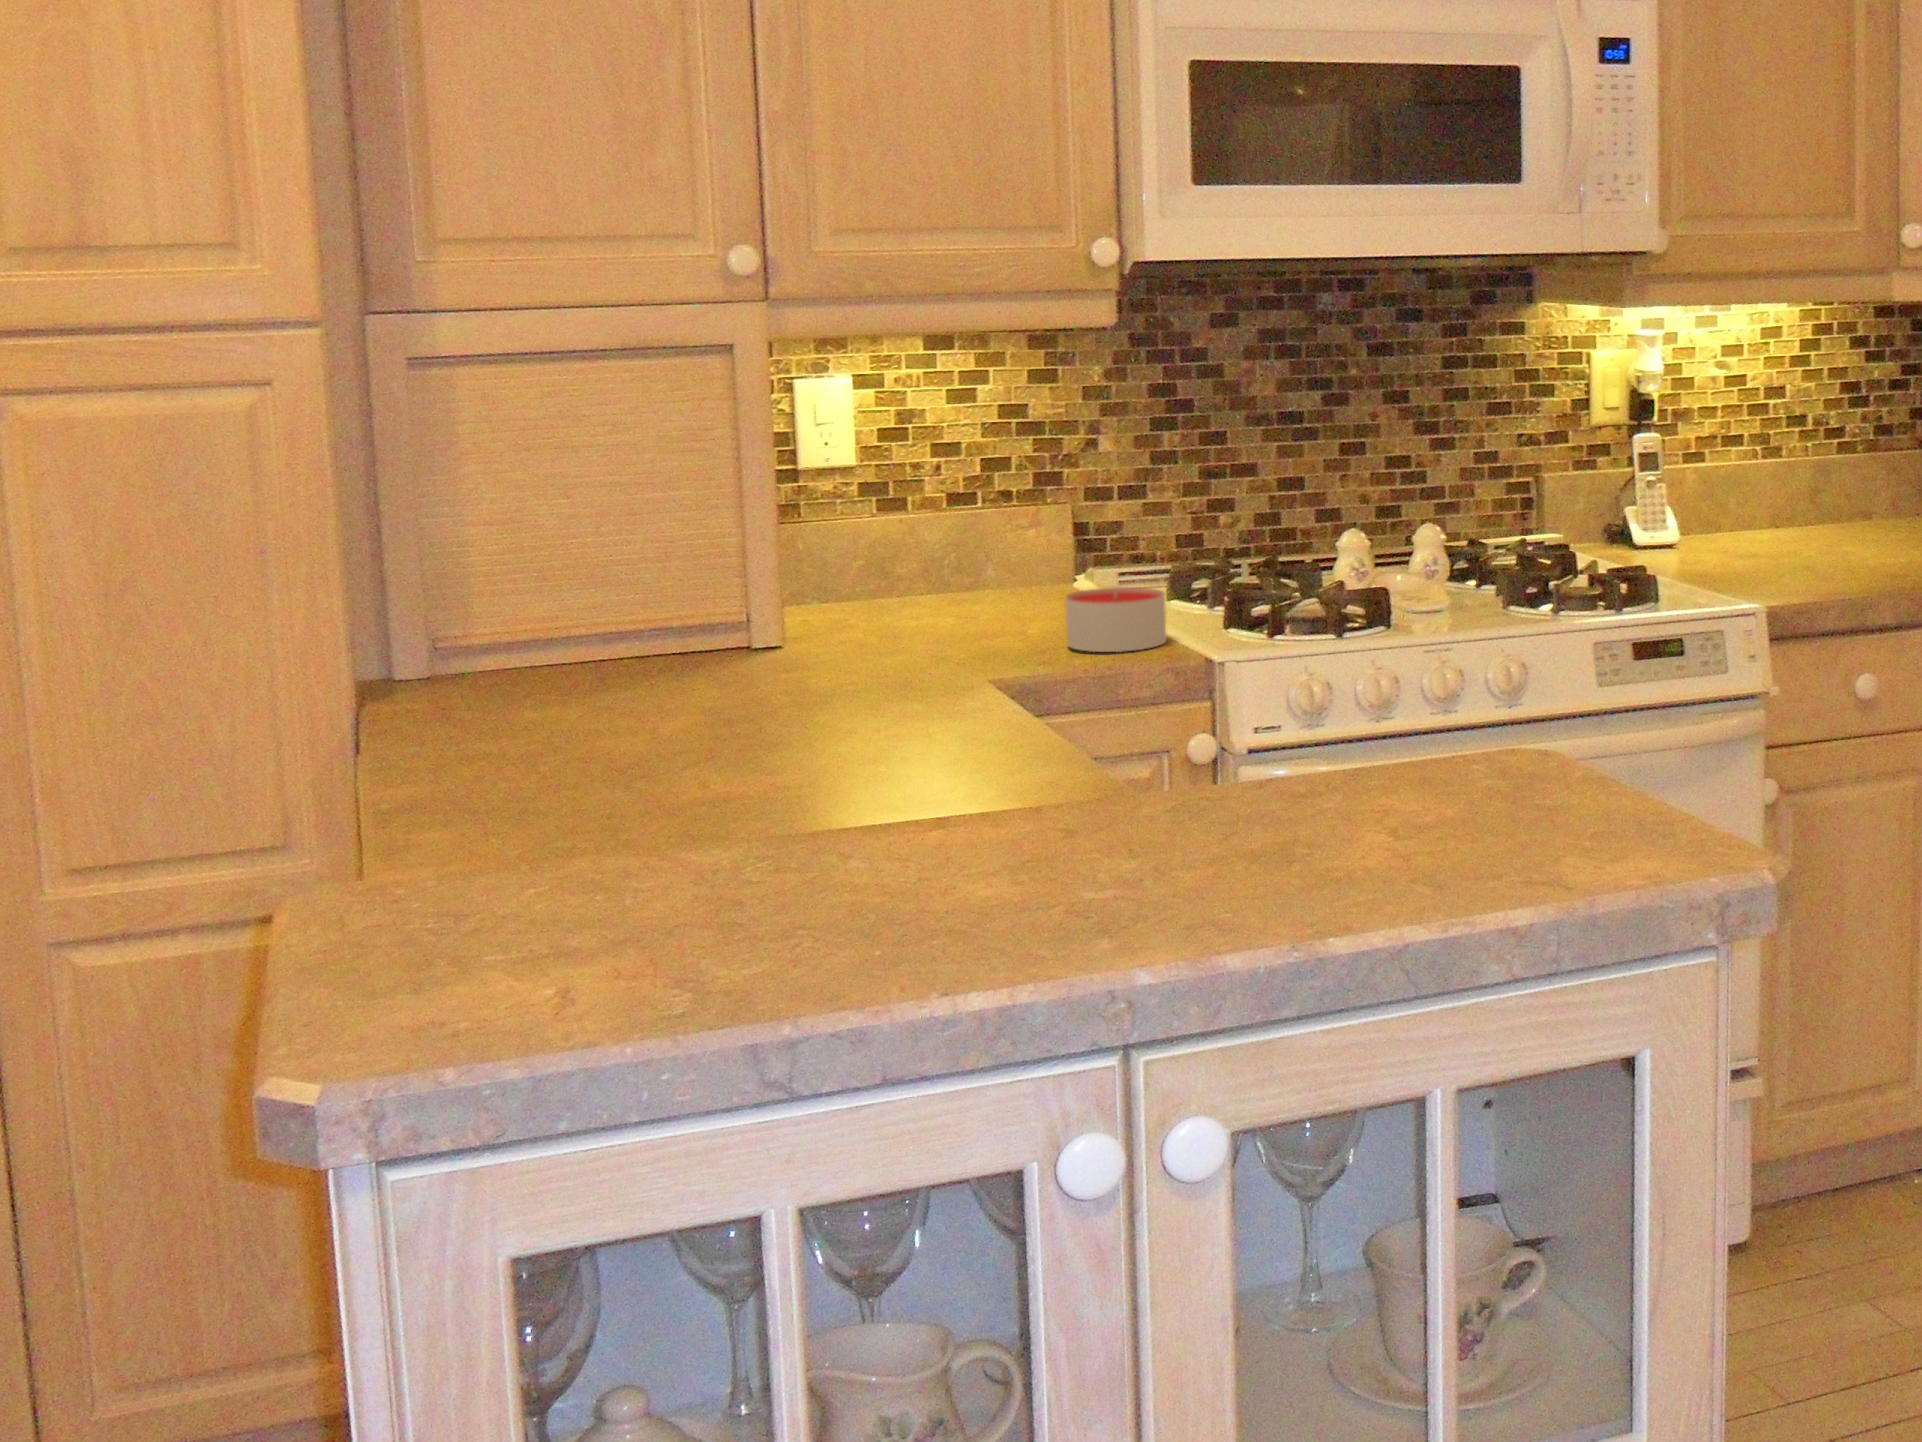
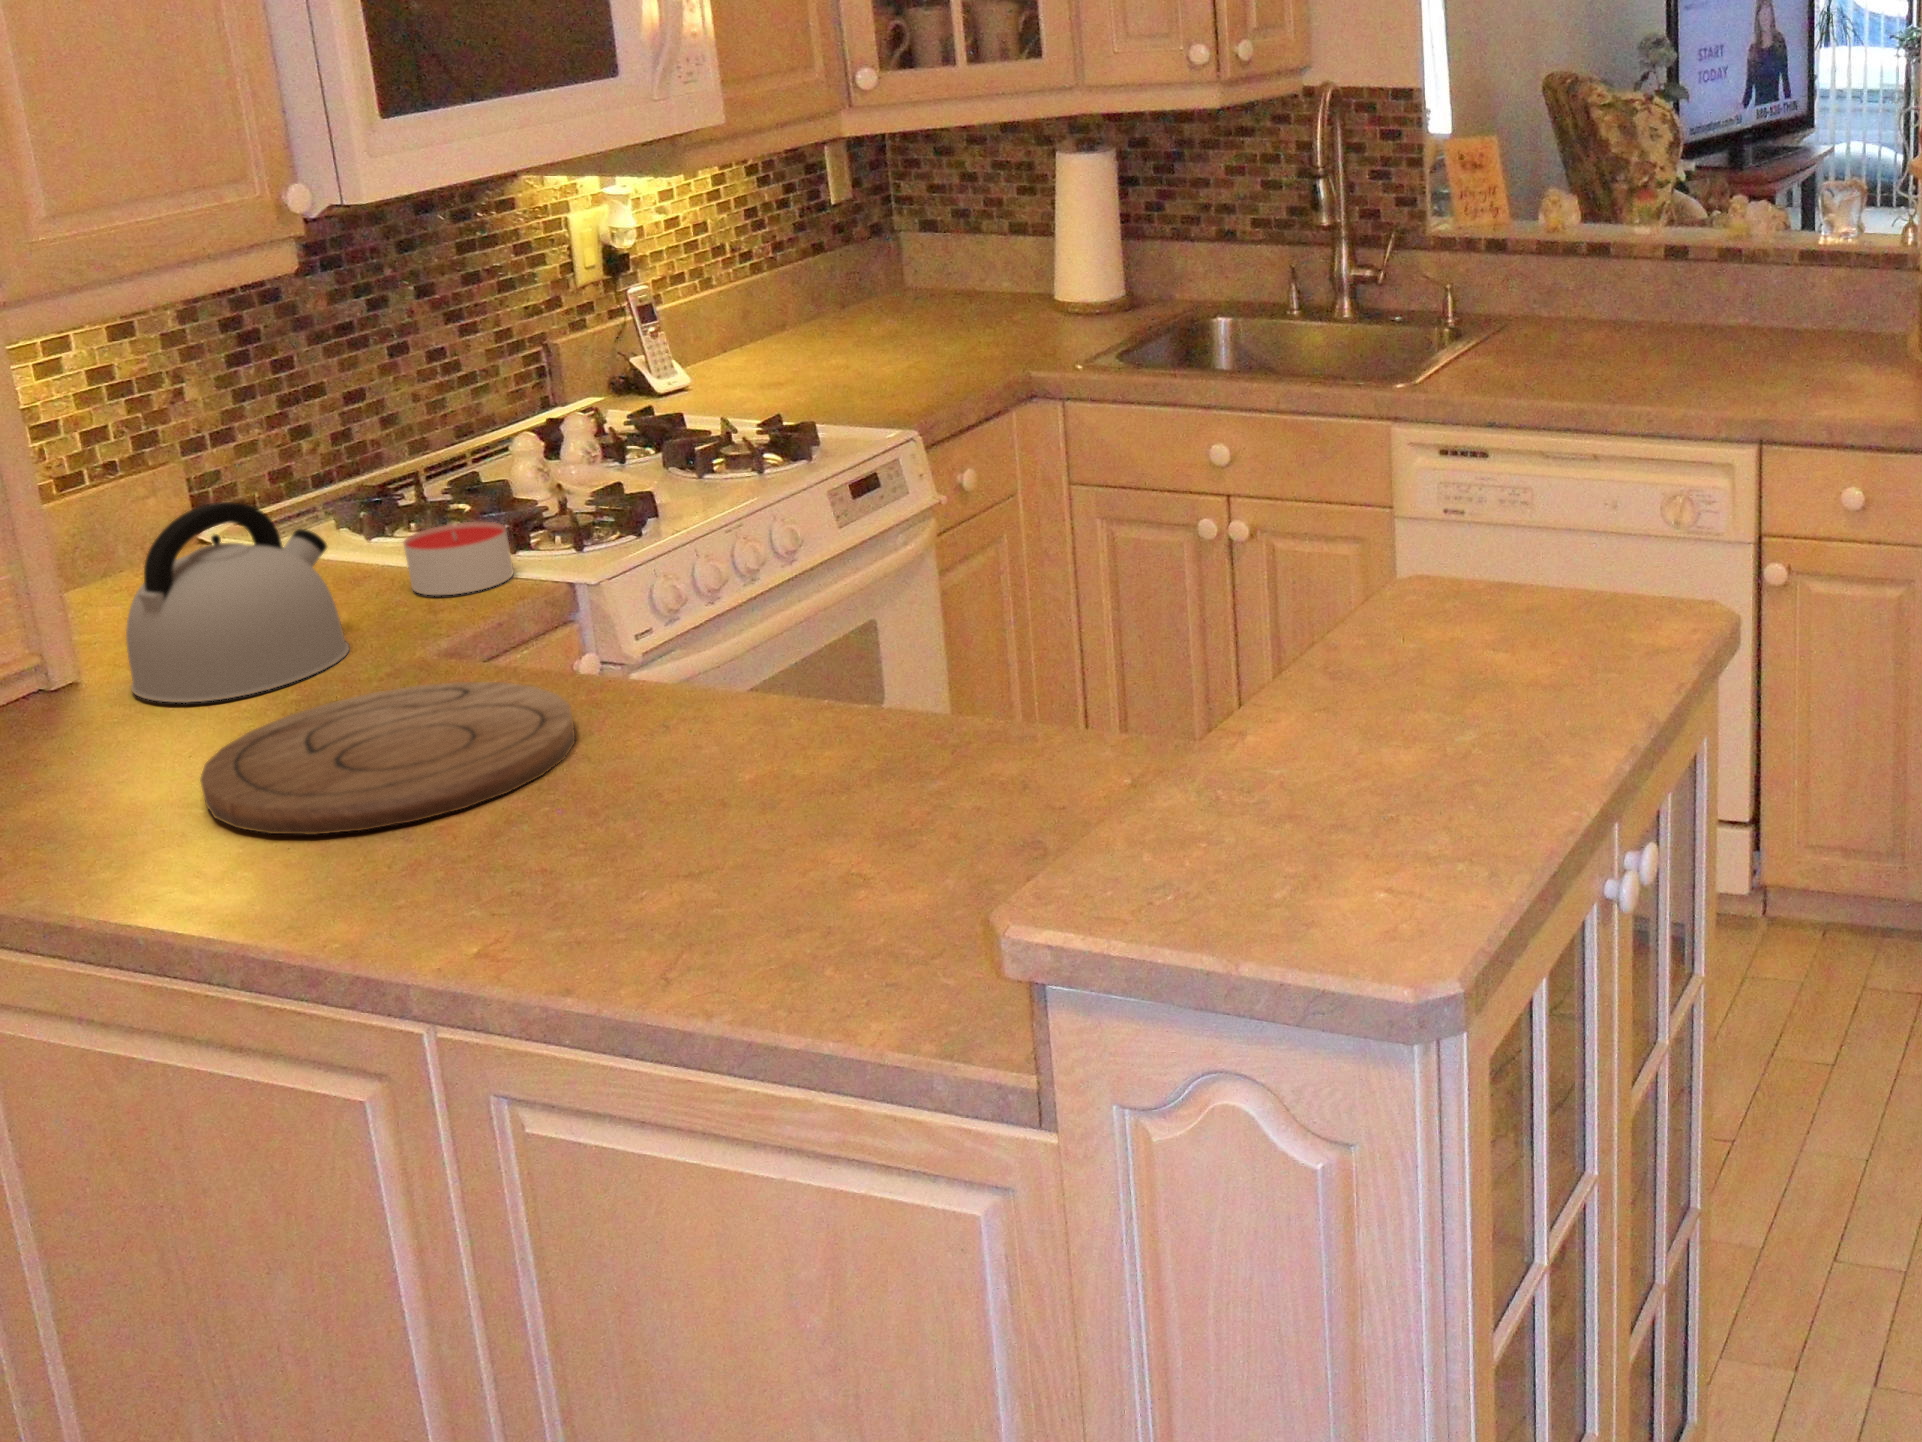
kettle: none [749,504,963,686] -> present [126,502,349,703]
cutting board: none [518,697,893,804] -> present [200,682,575,834]

